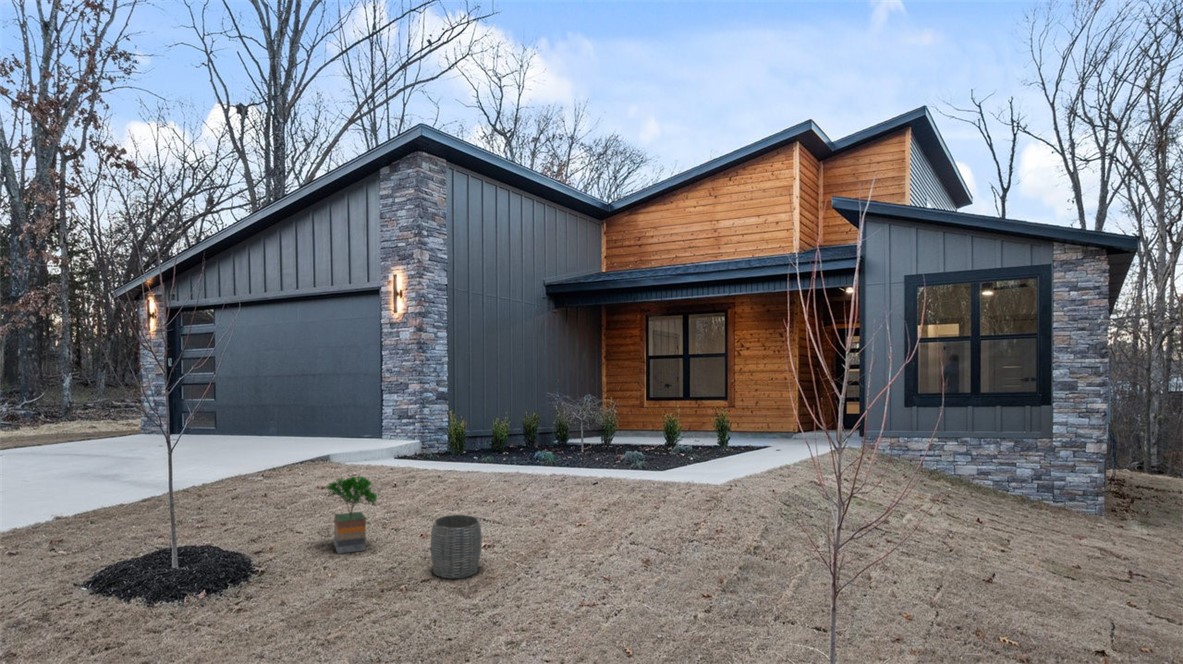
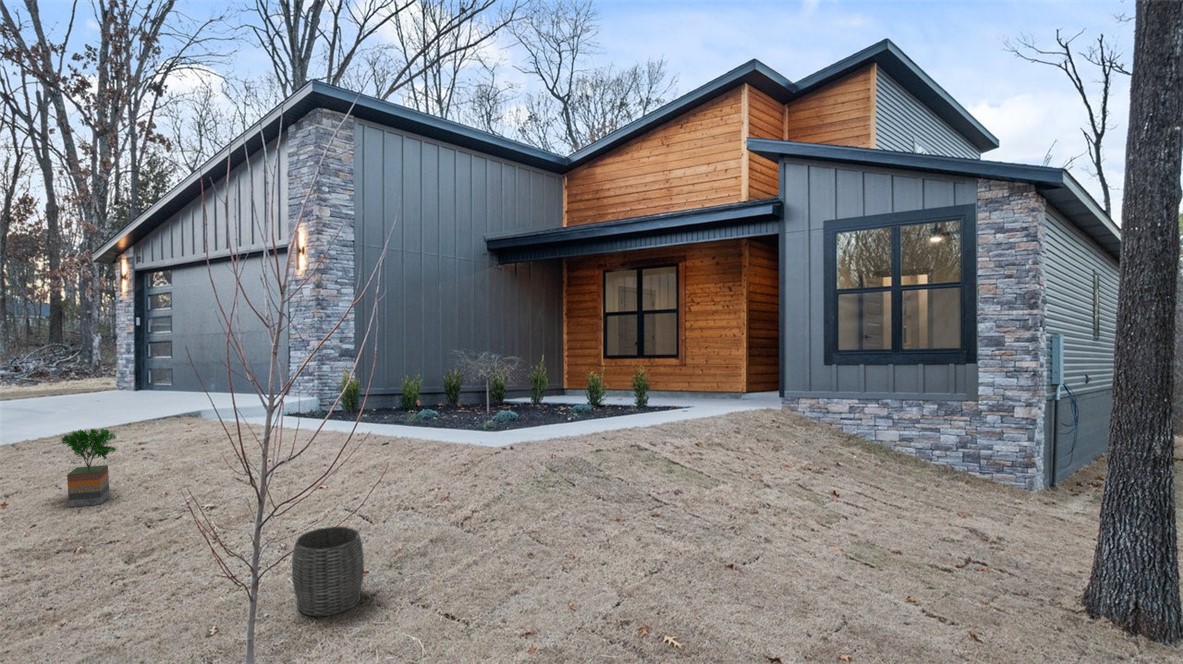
woven basket: present [430,515,482,579] -> present [292,527,364,616]

